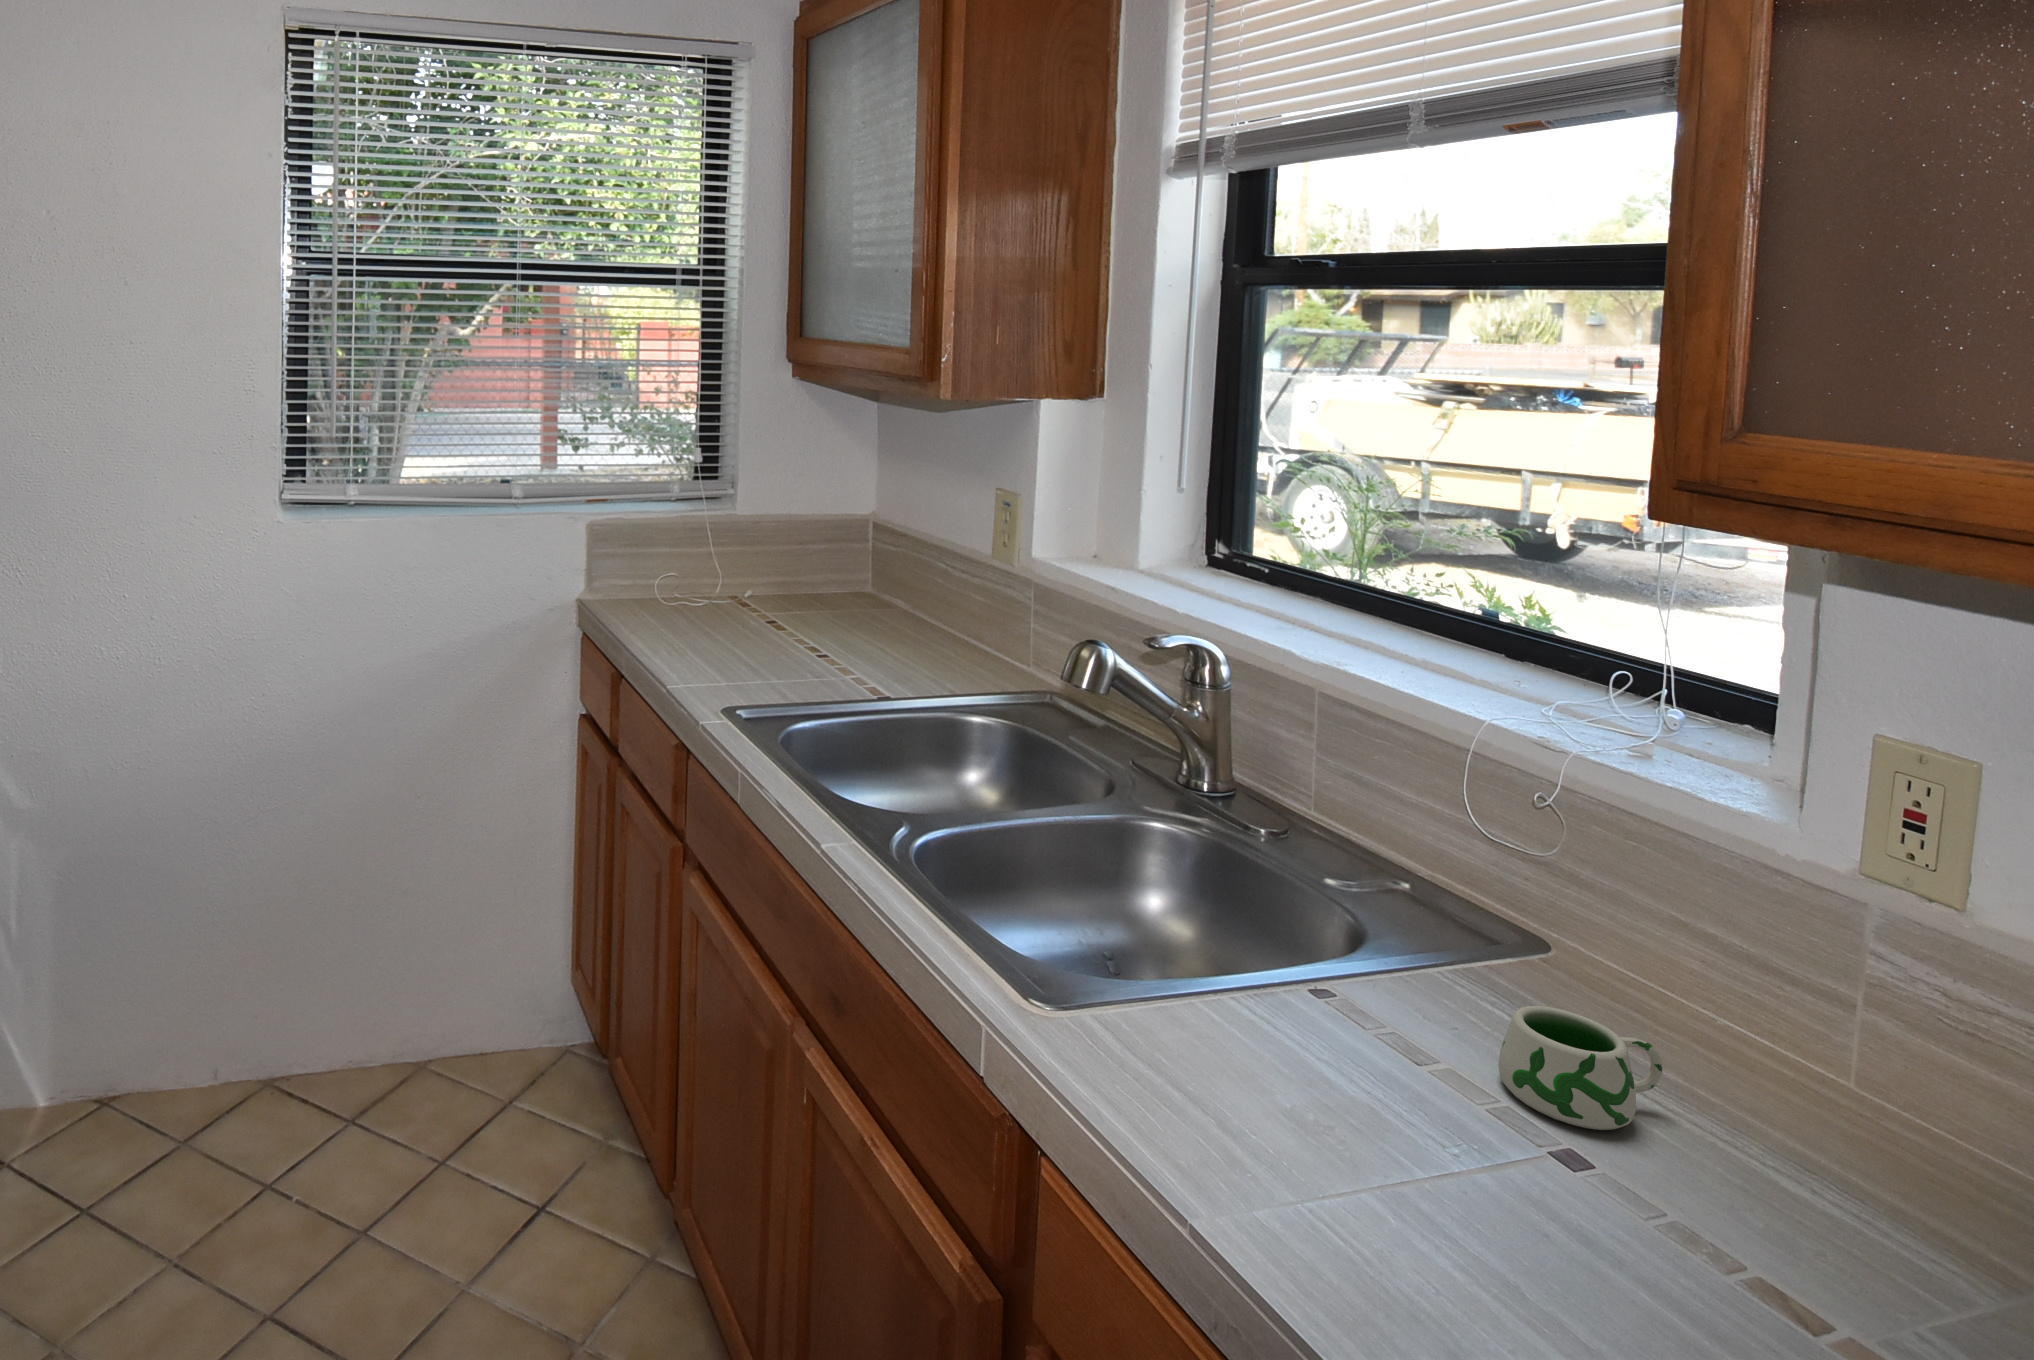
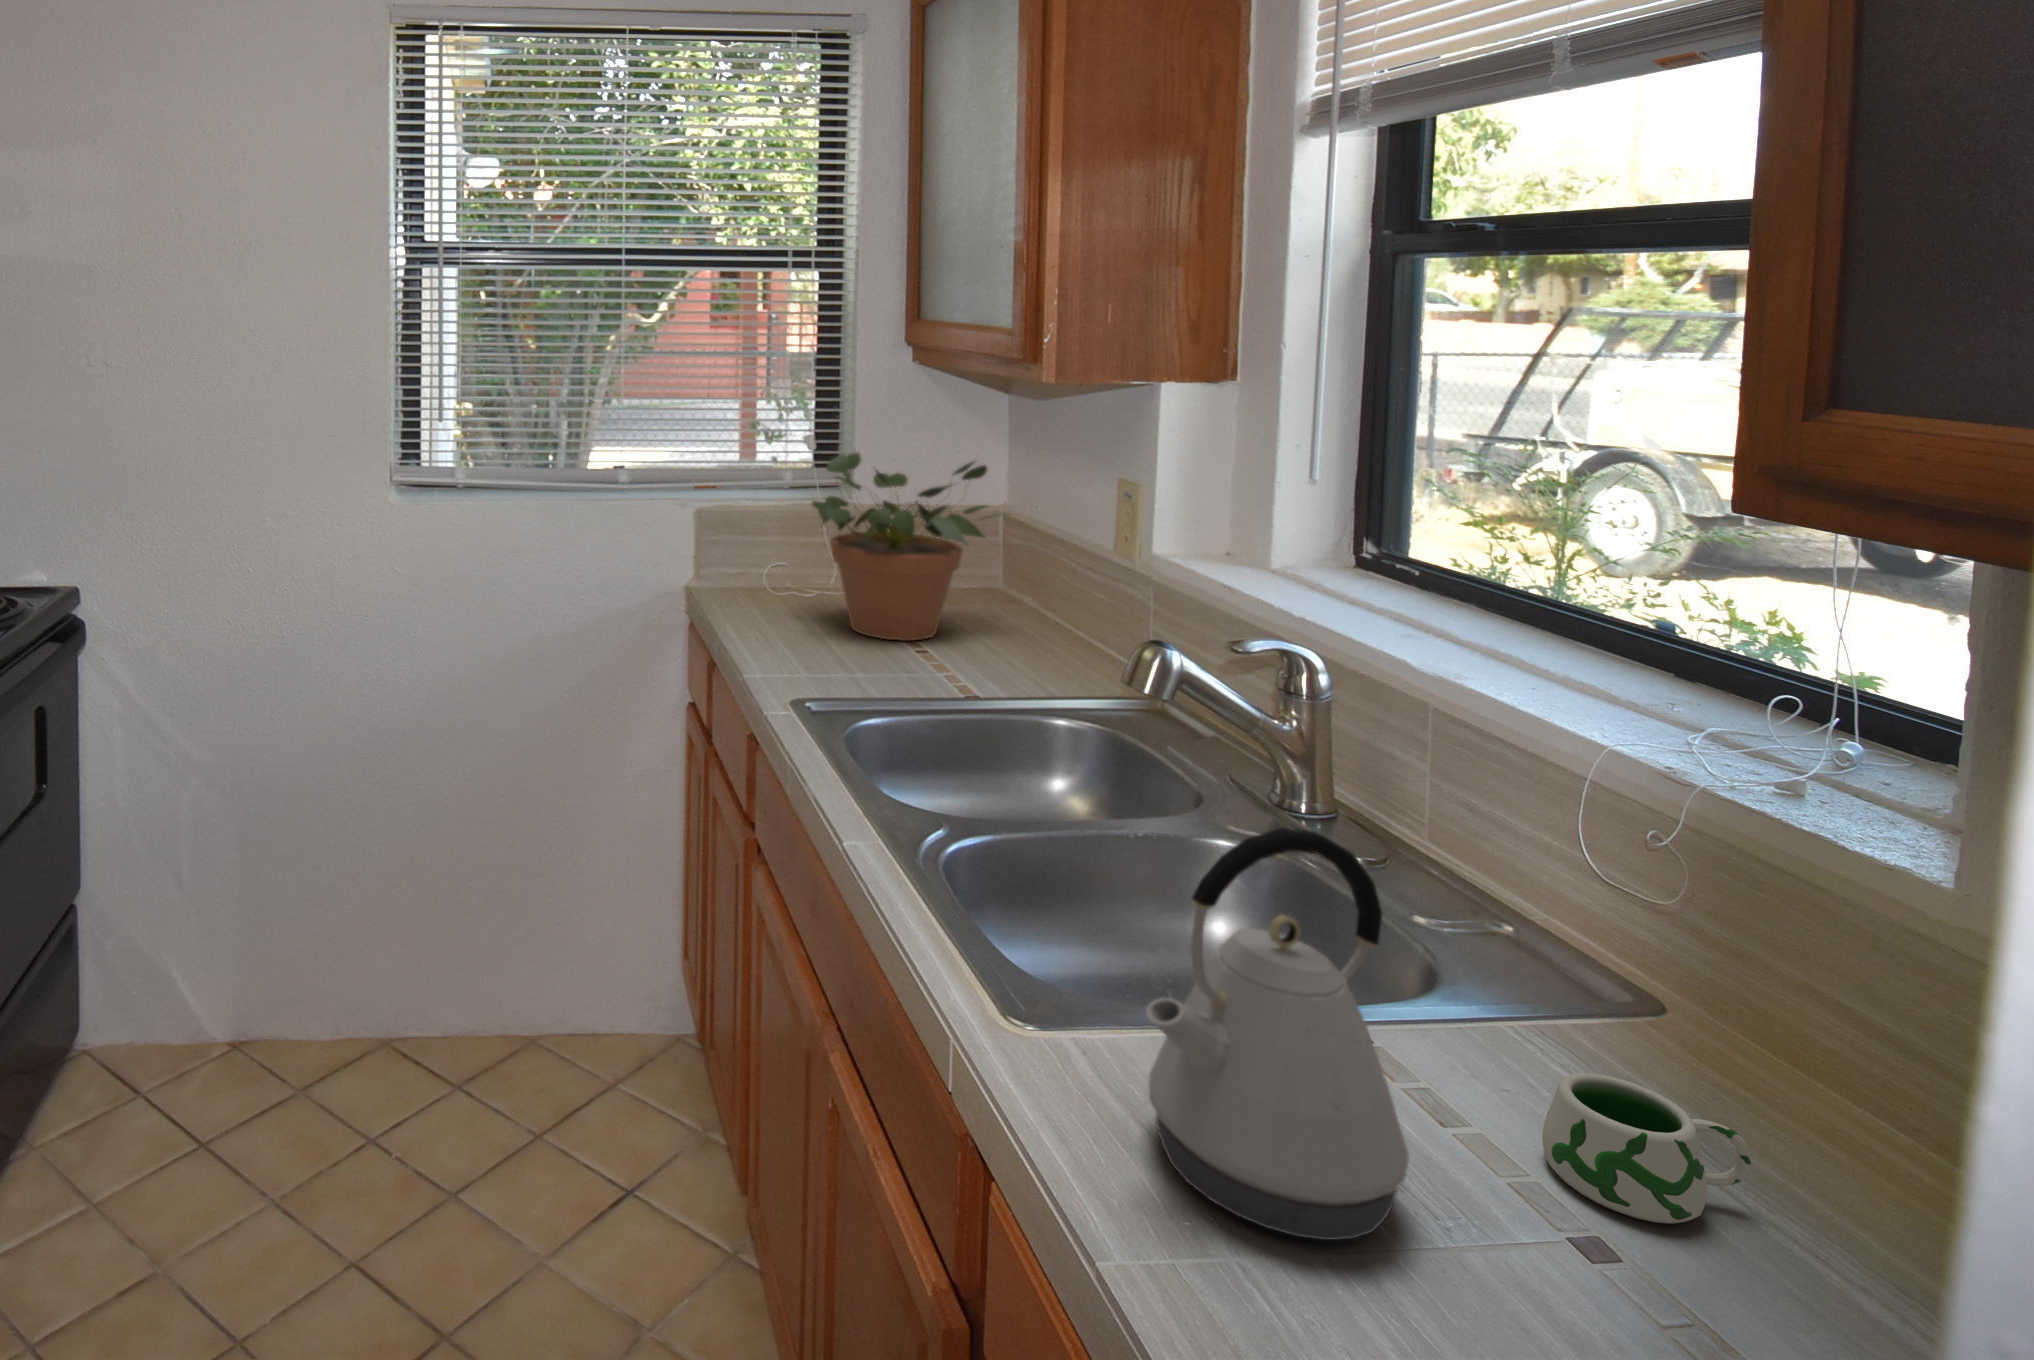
potted plant: none [711,463,902,645] -> present [812,452,991,641]
kettle: none [1194,811,1431,1181] -> present [1146,828,1409,1240]

